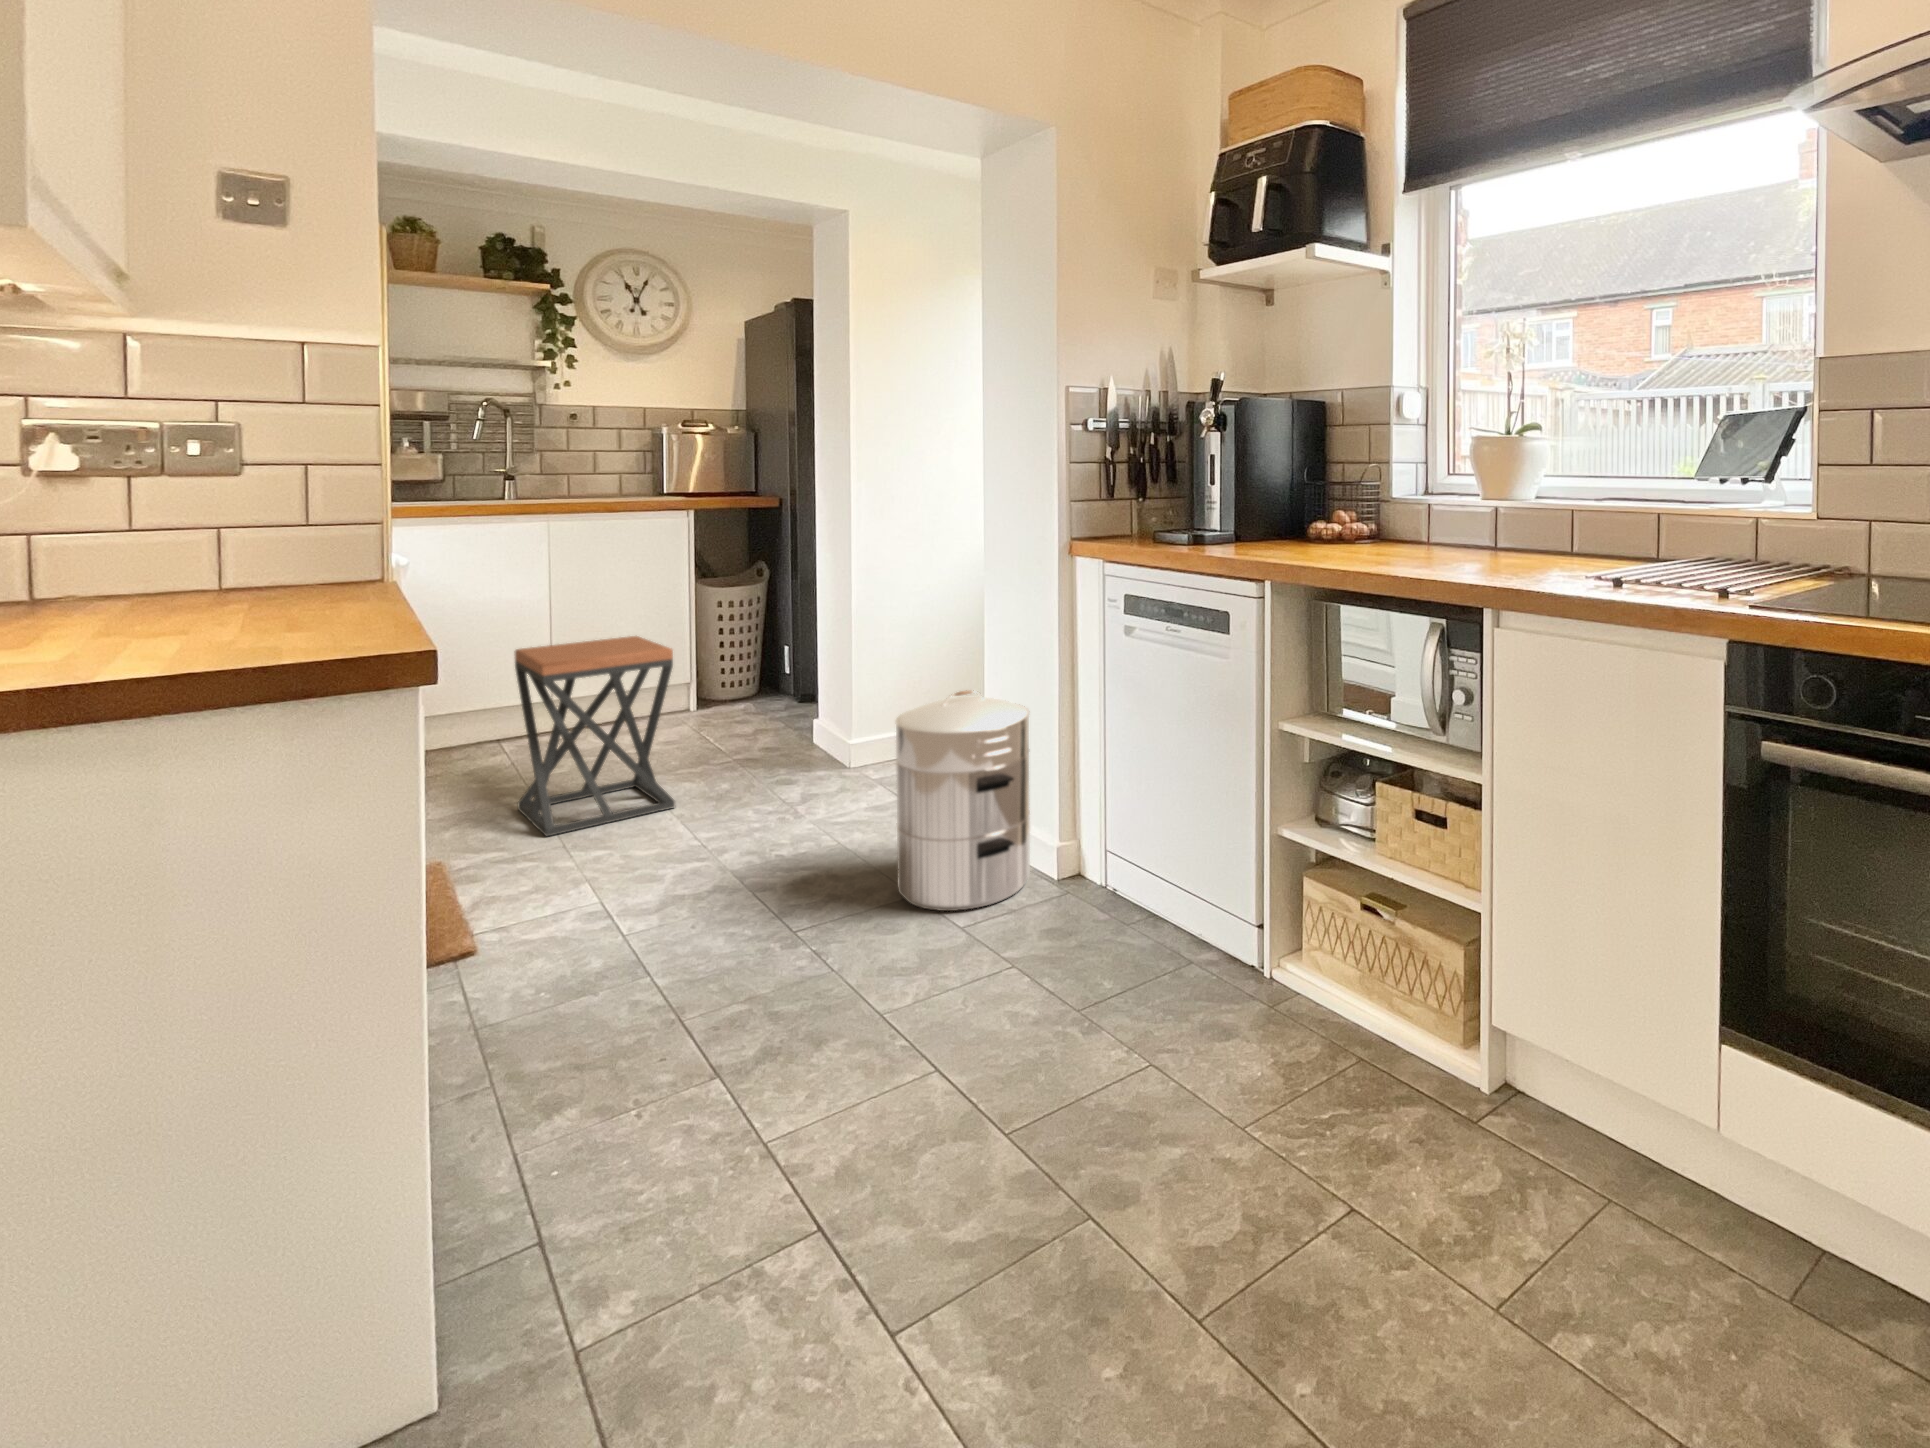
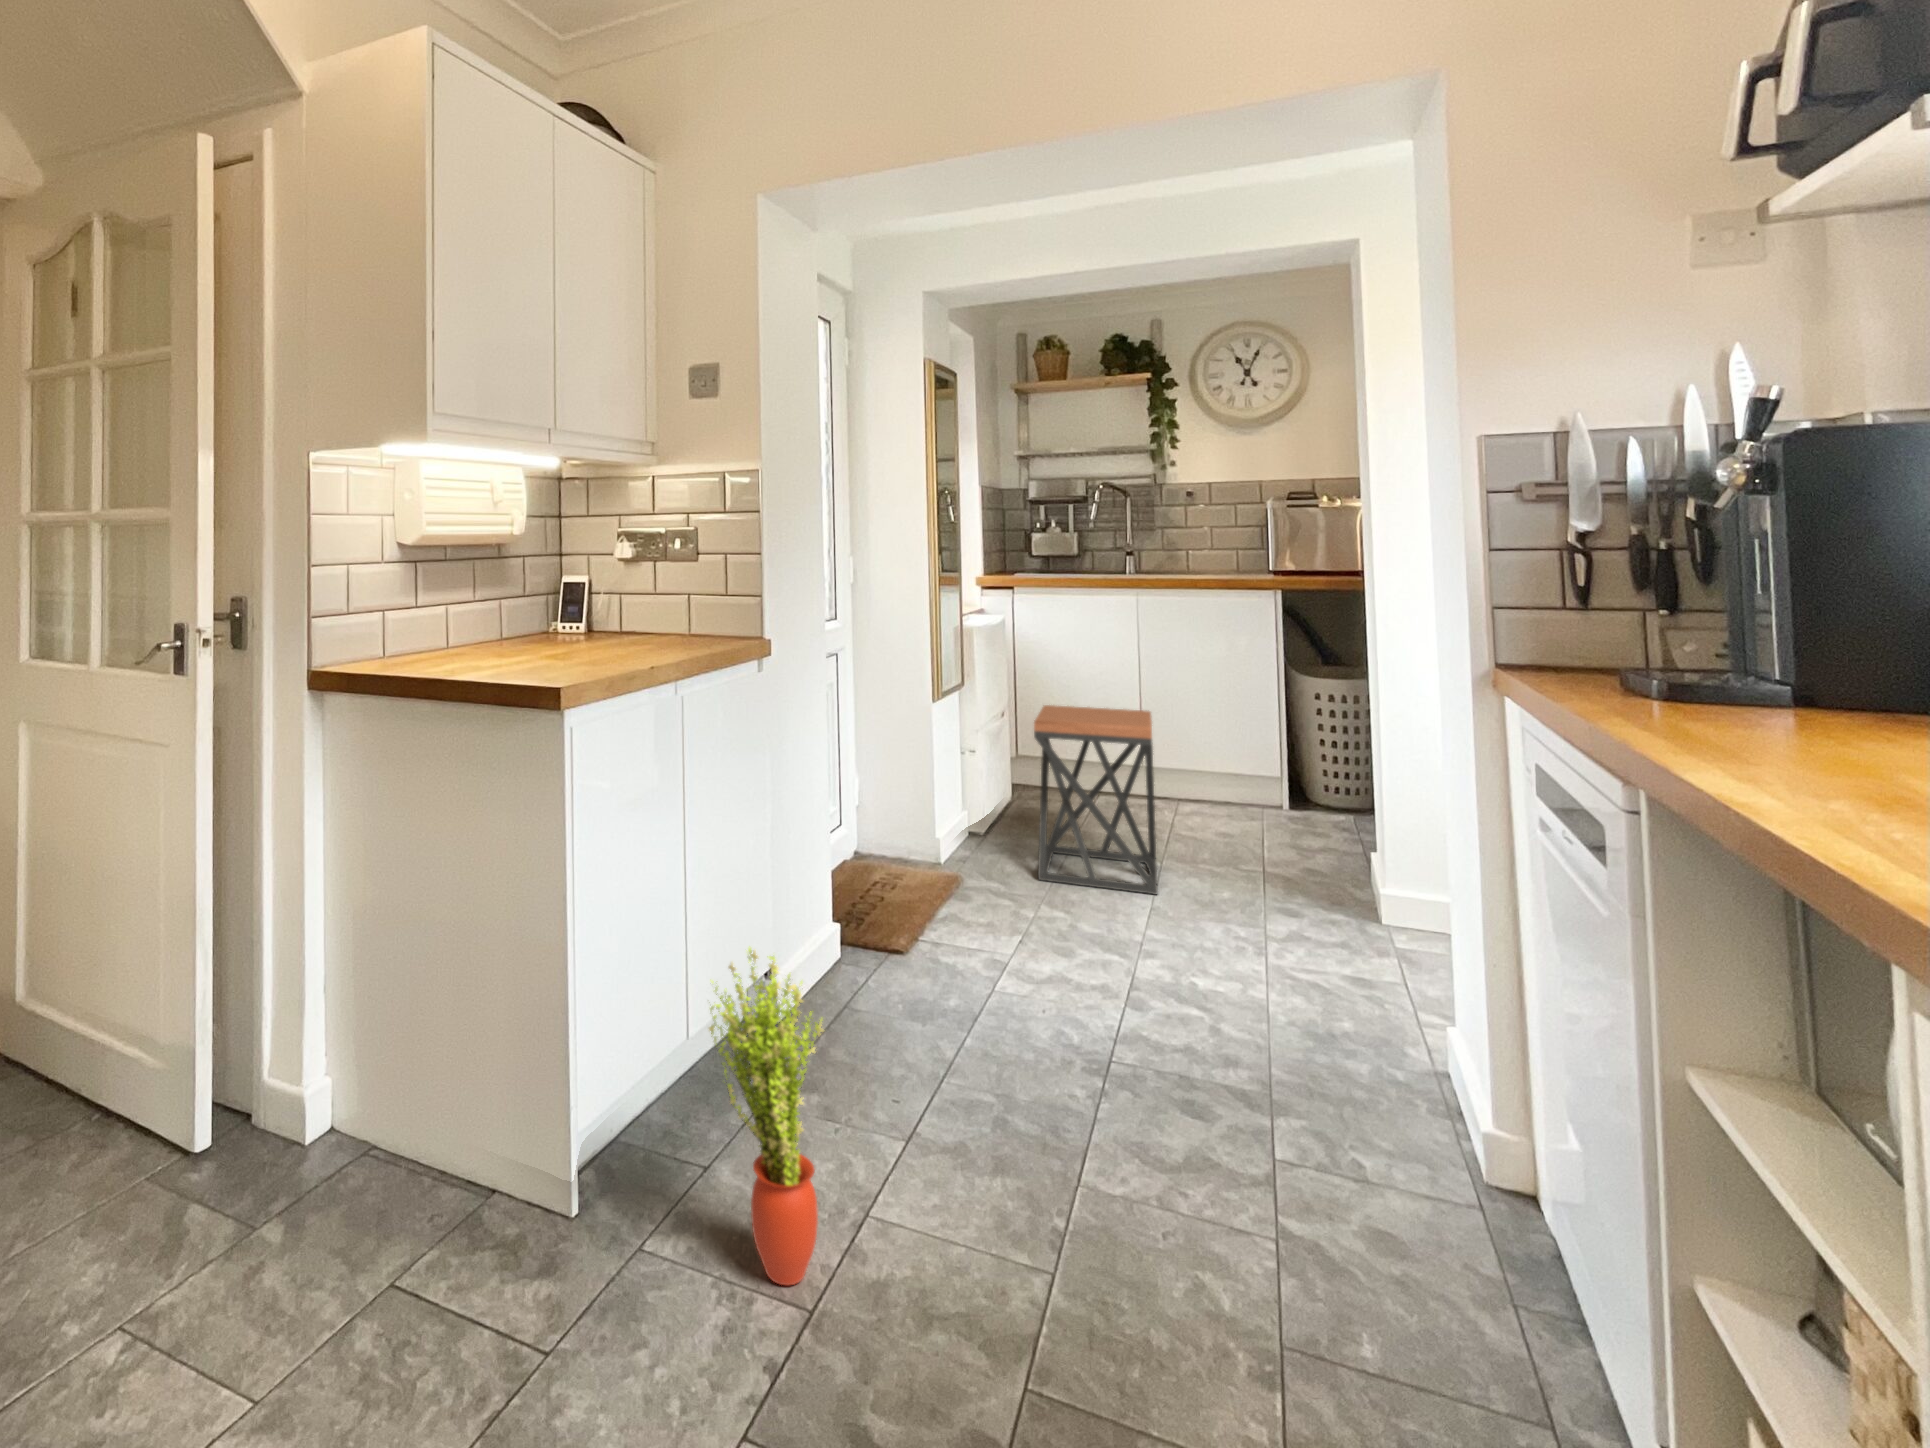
waste bin: present [895,690,1030,911] -> none [1238,843,1457,1162]
potted plant: none [658,914,814,1245] -> present [709,948,823,1285]

